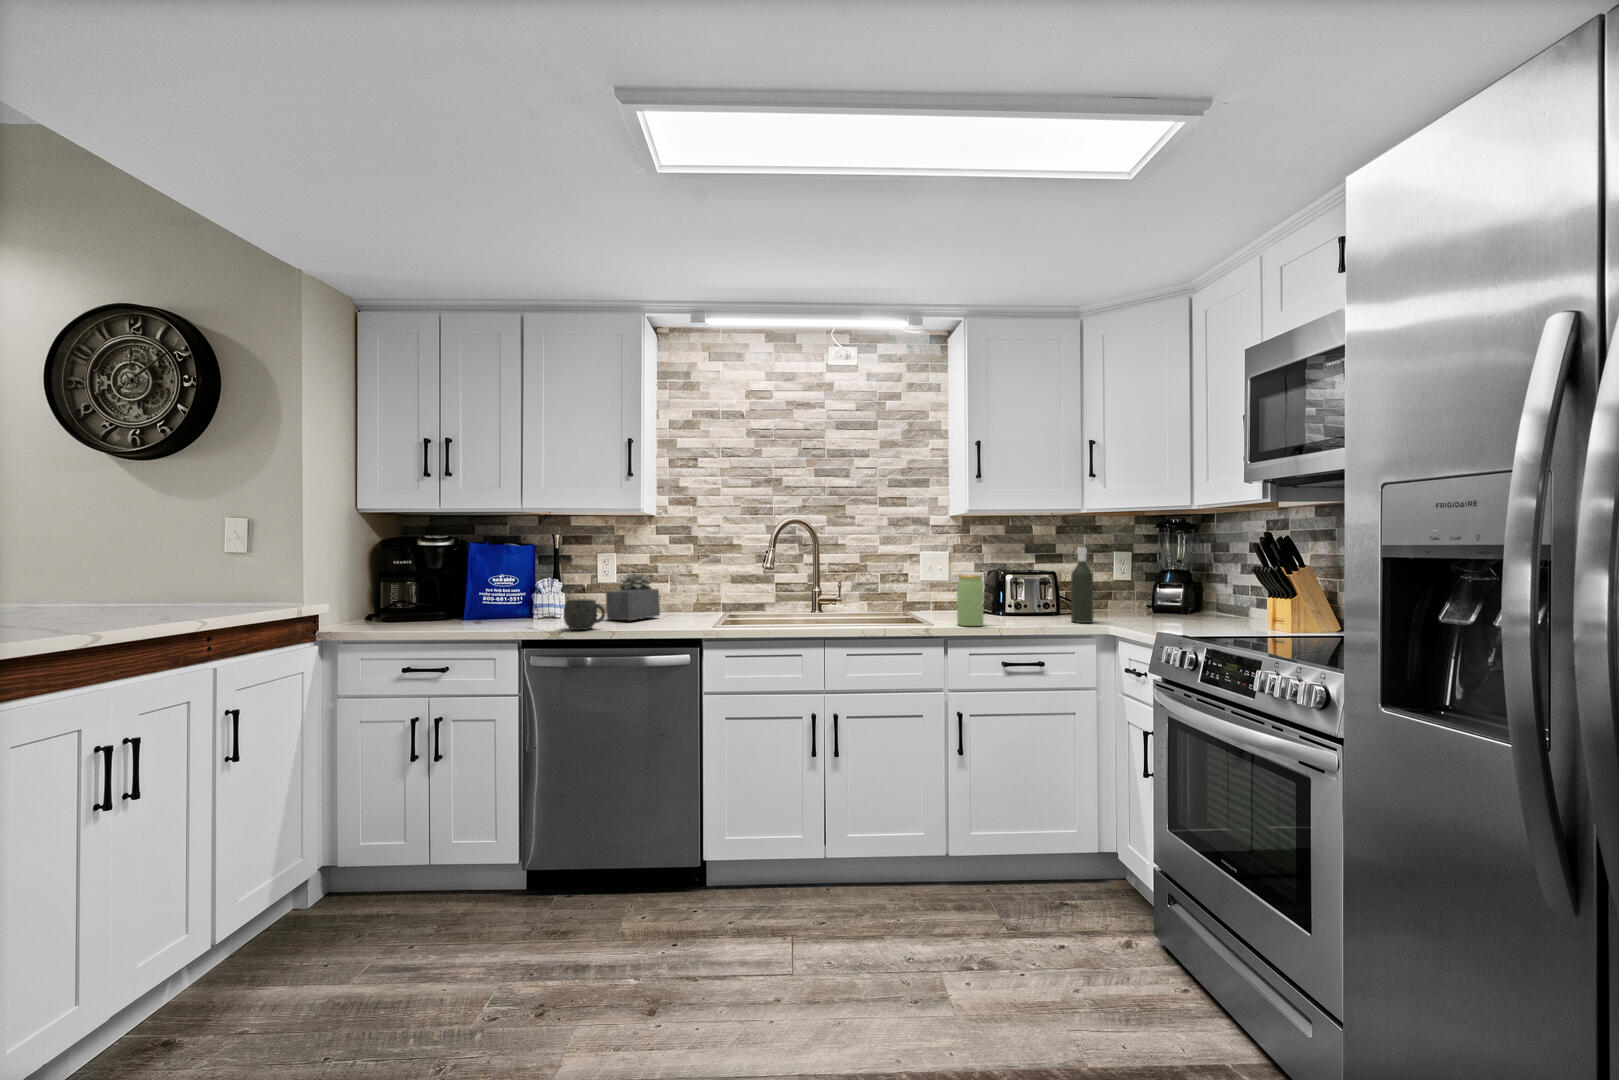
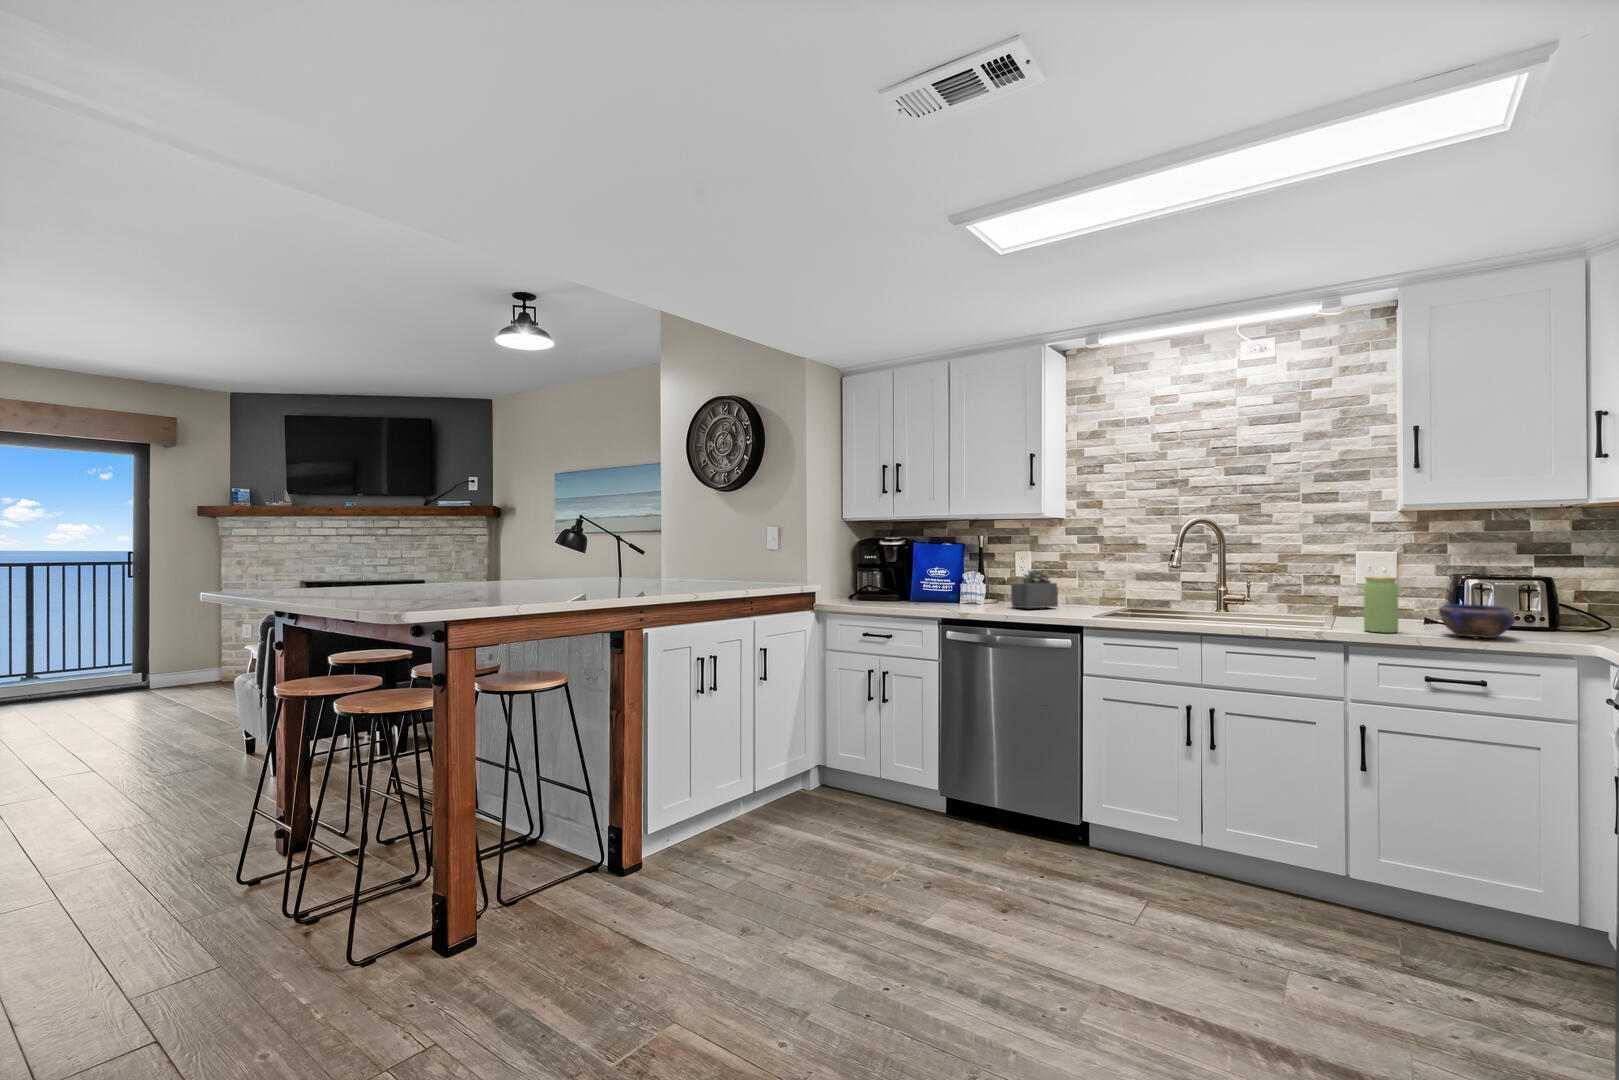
bottle: present [1071,548,1094,623] -> none [1542,547,1577,640]
bowl: none [1009,597,1067,626] -> present [1439,604,1515,638]
mug: present [564,599,606,630] -> none [971,588,1003,613]

